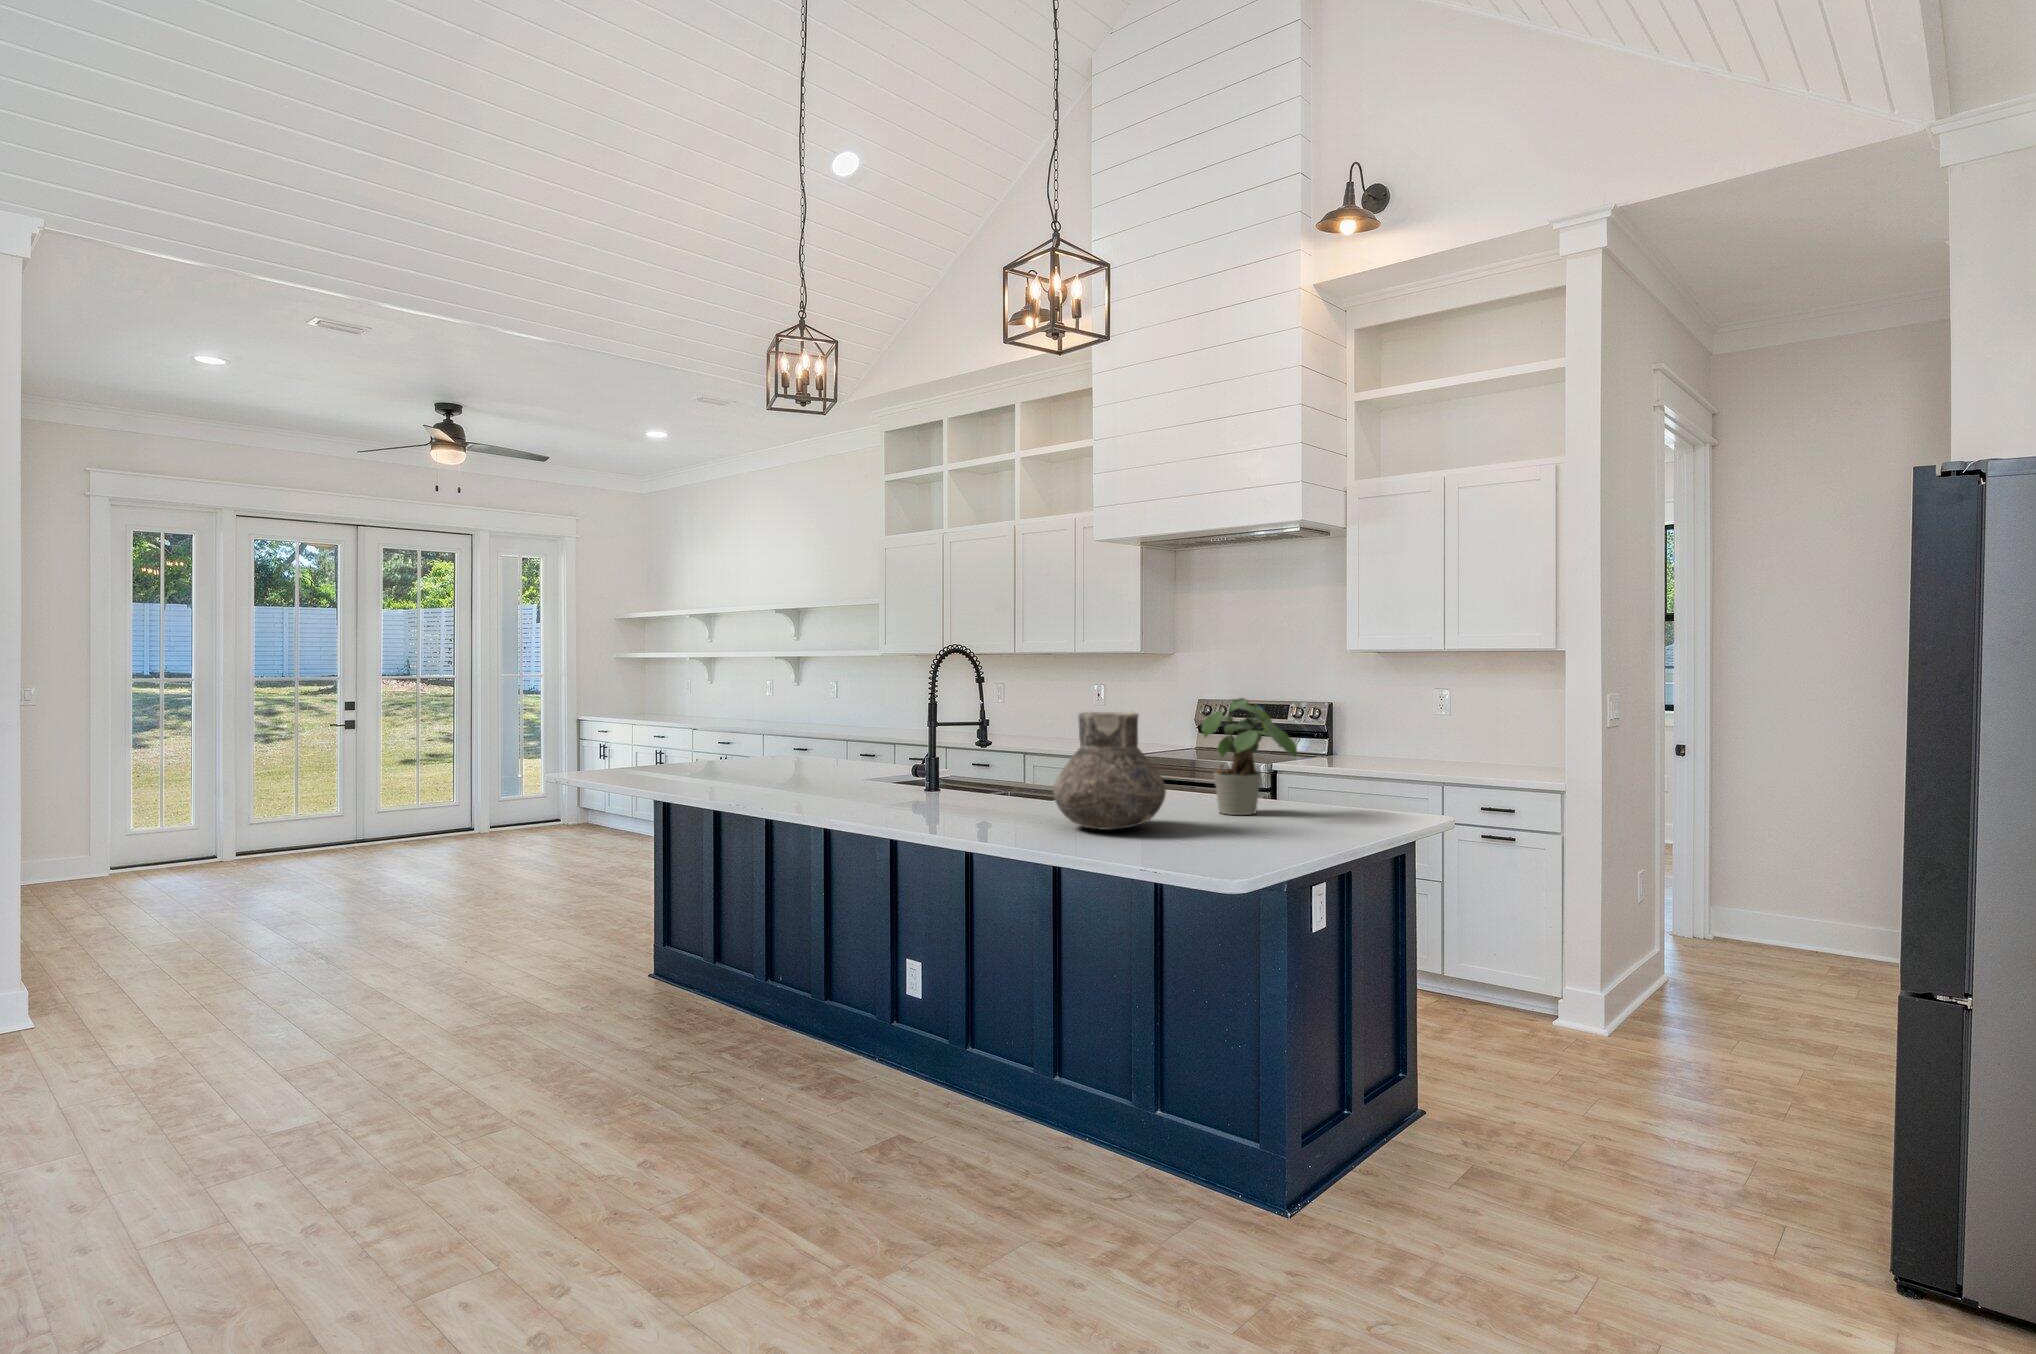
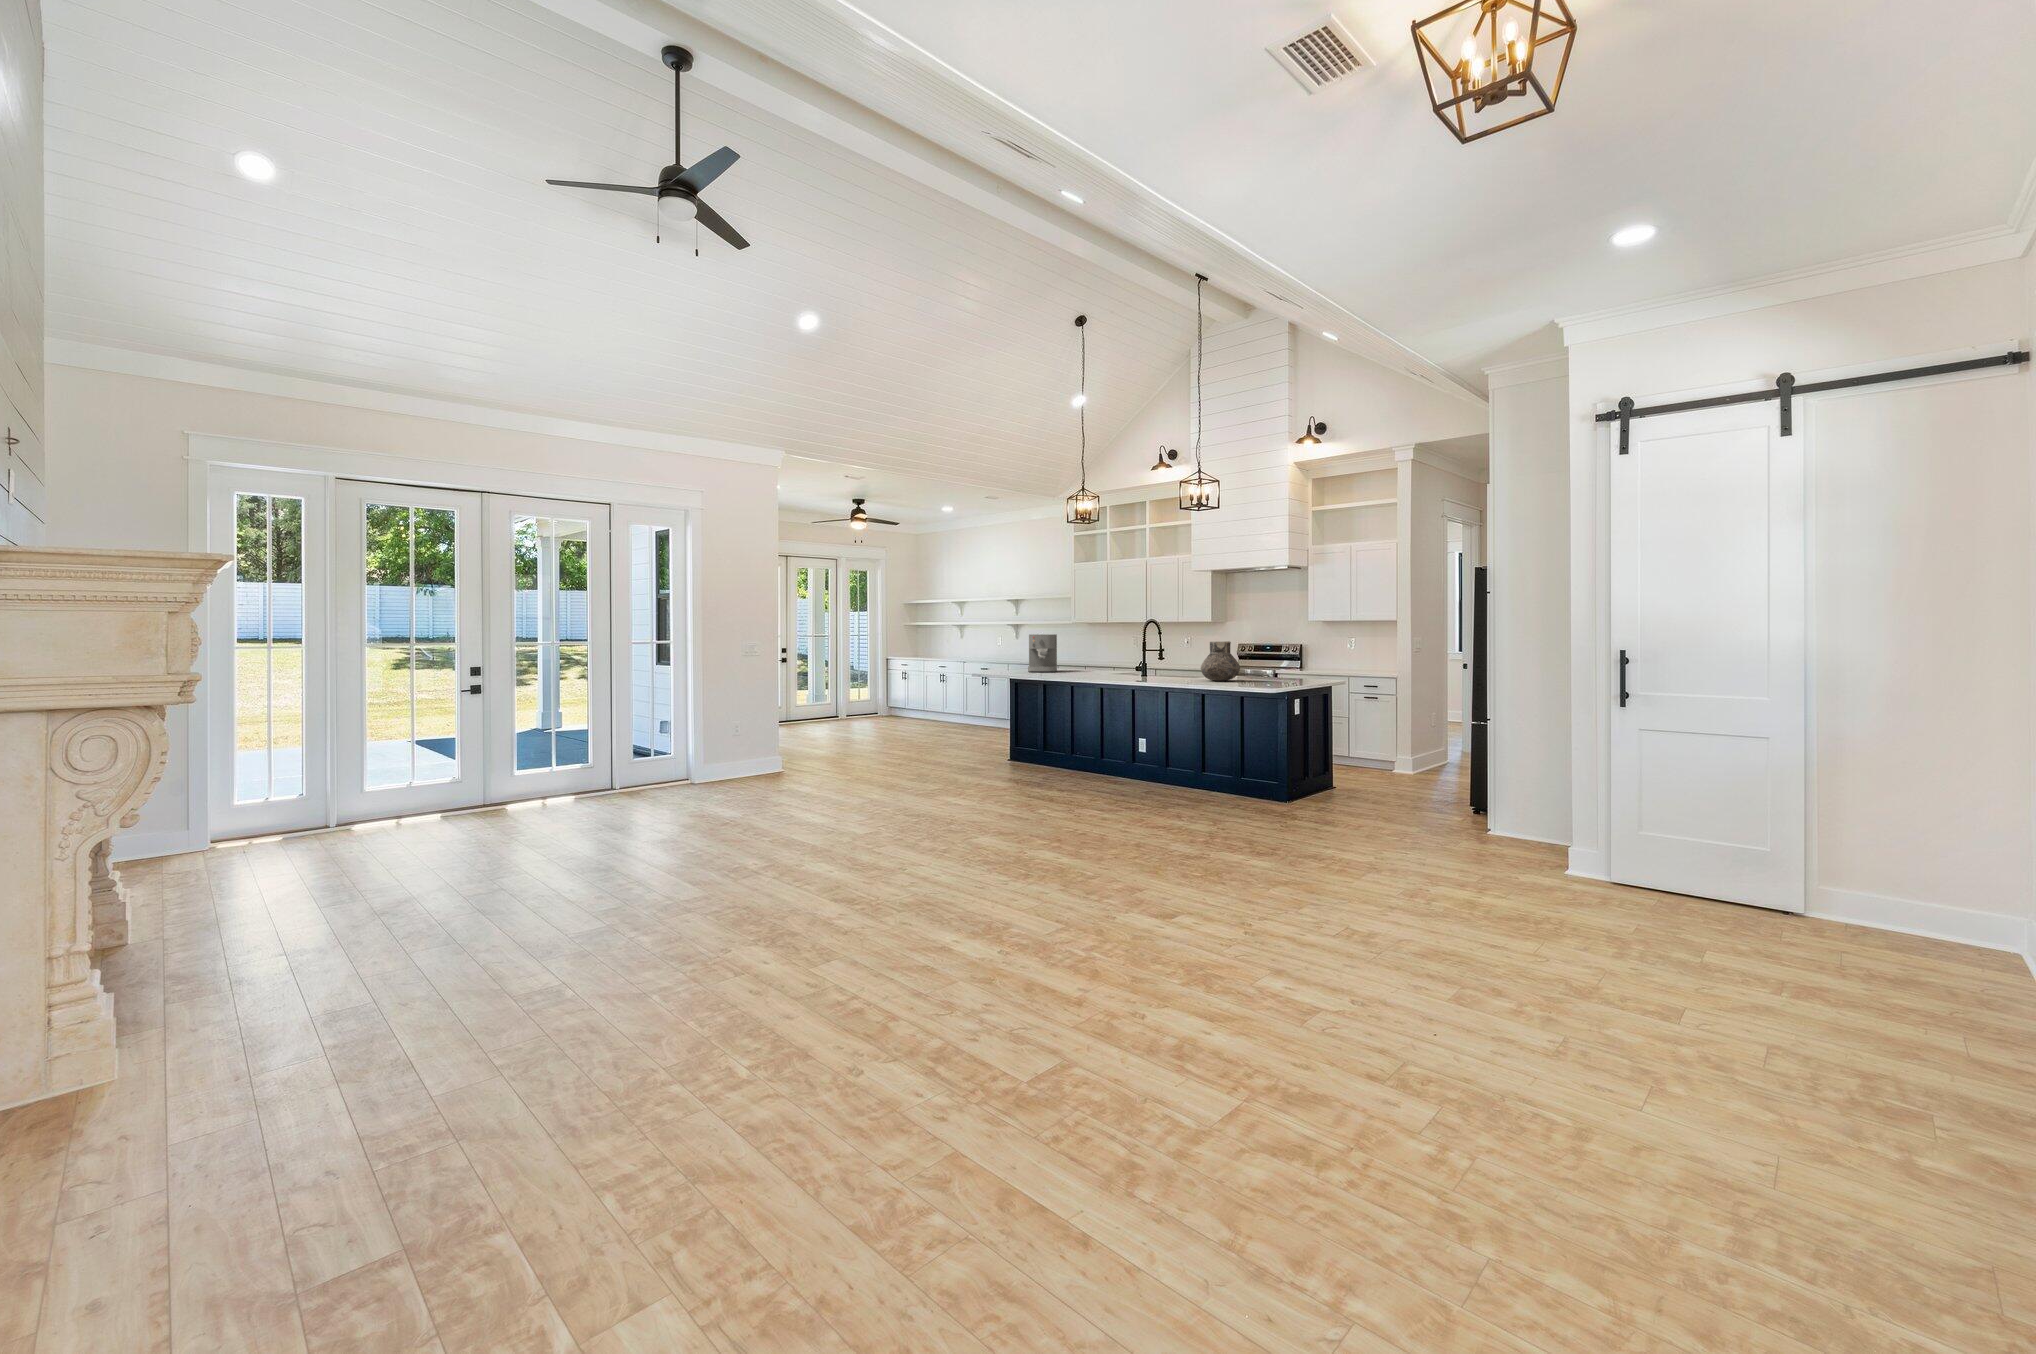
coffee maker: none [683,681,766,774] -> present [1028,634,1057,672]
potted plant: present [1202,698,1297,815] -> none [1251,637,1285,679]

